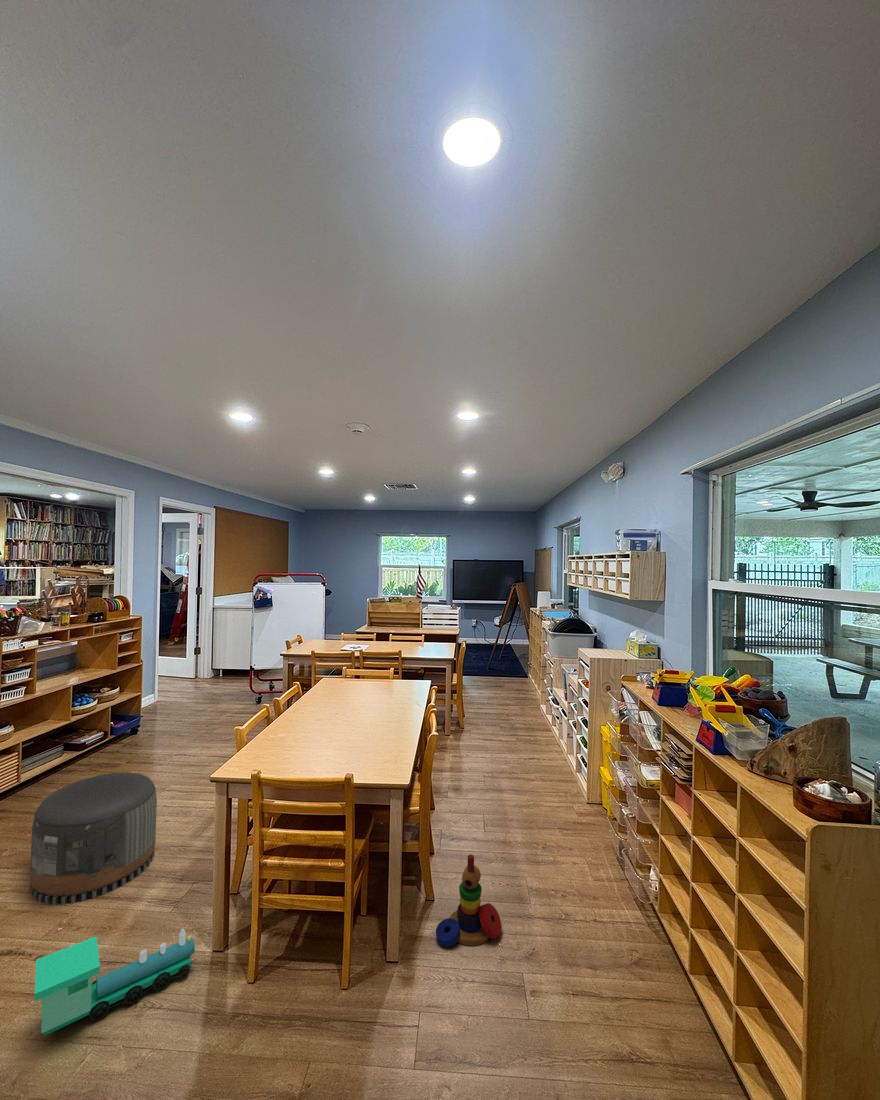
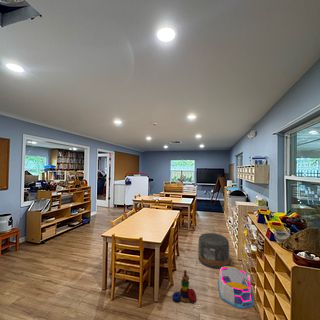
pouf: present [30,773,157,905] -> present [198,233,229,269]
storage bin: none [550,825,646,937] -> present [218,266,254,309]
toy train: present [34,929,196,1036] -> none [51,279,96,305]

